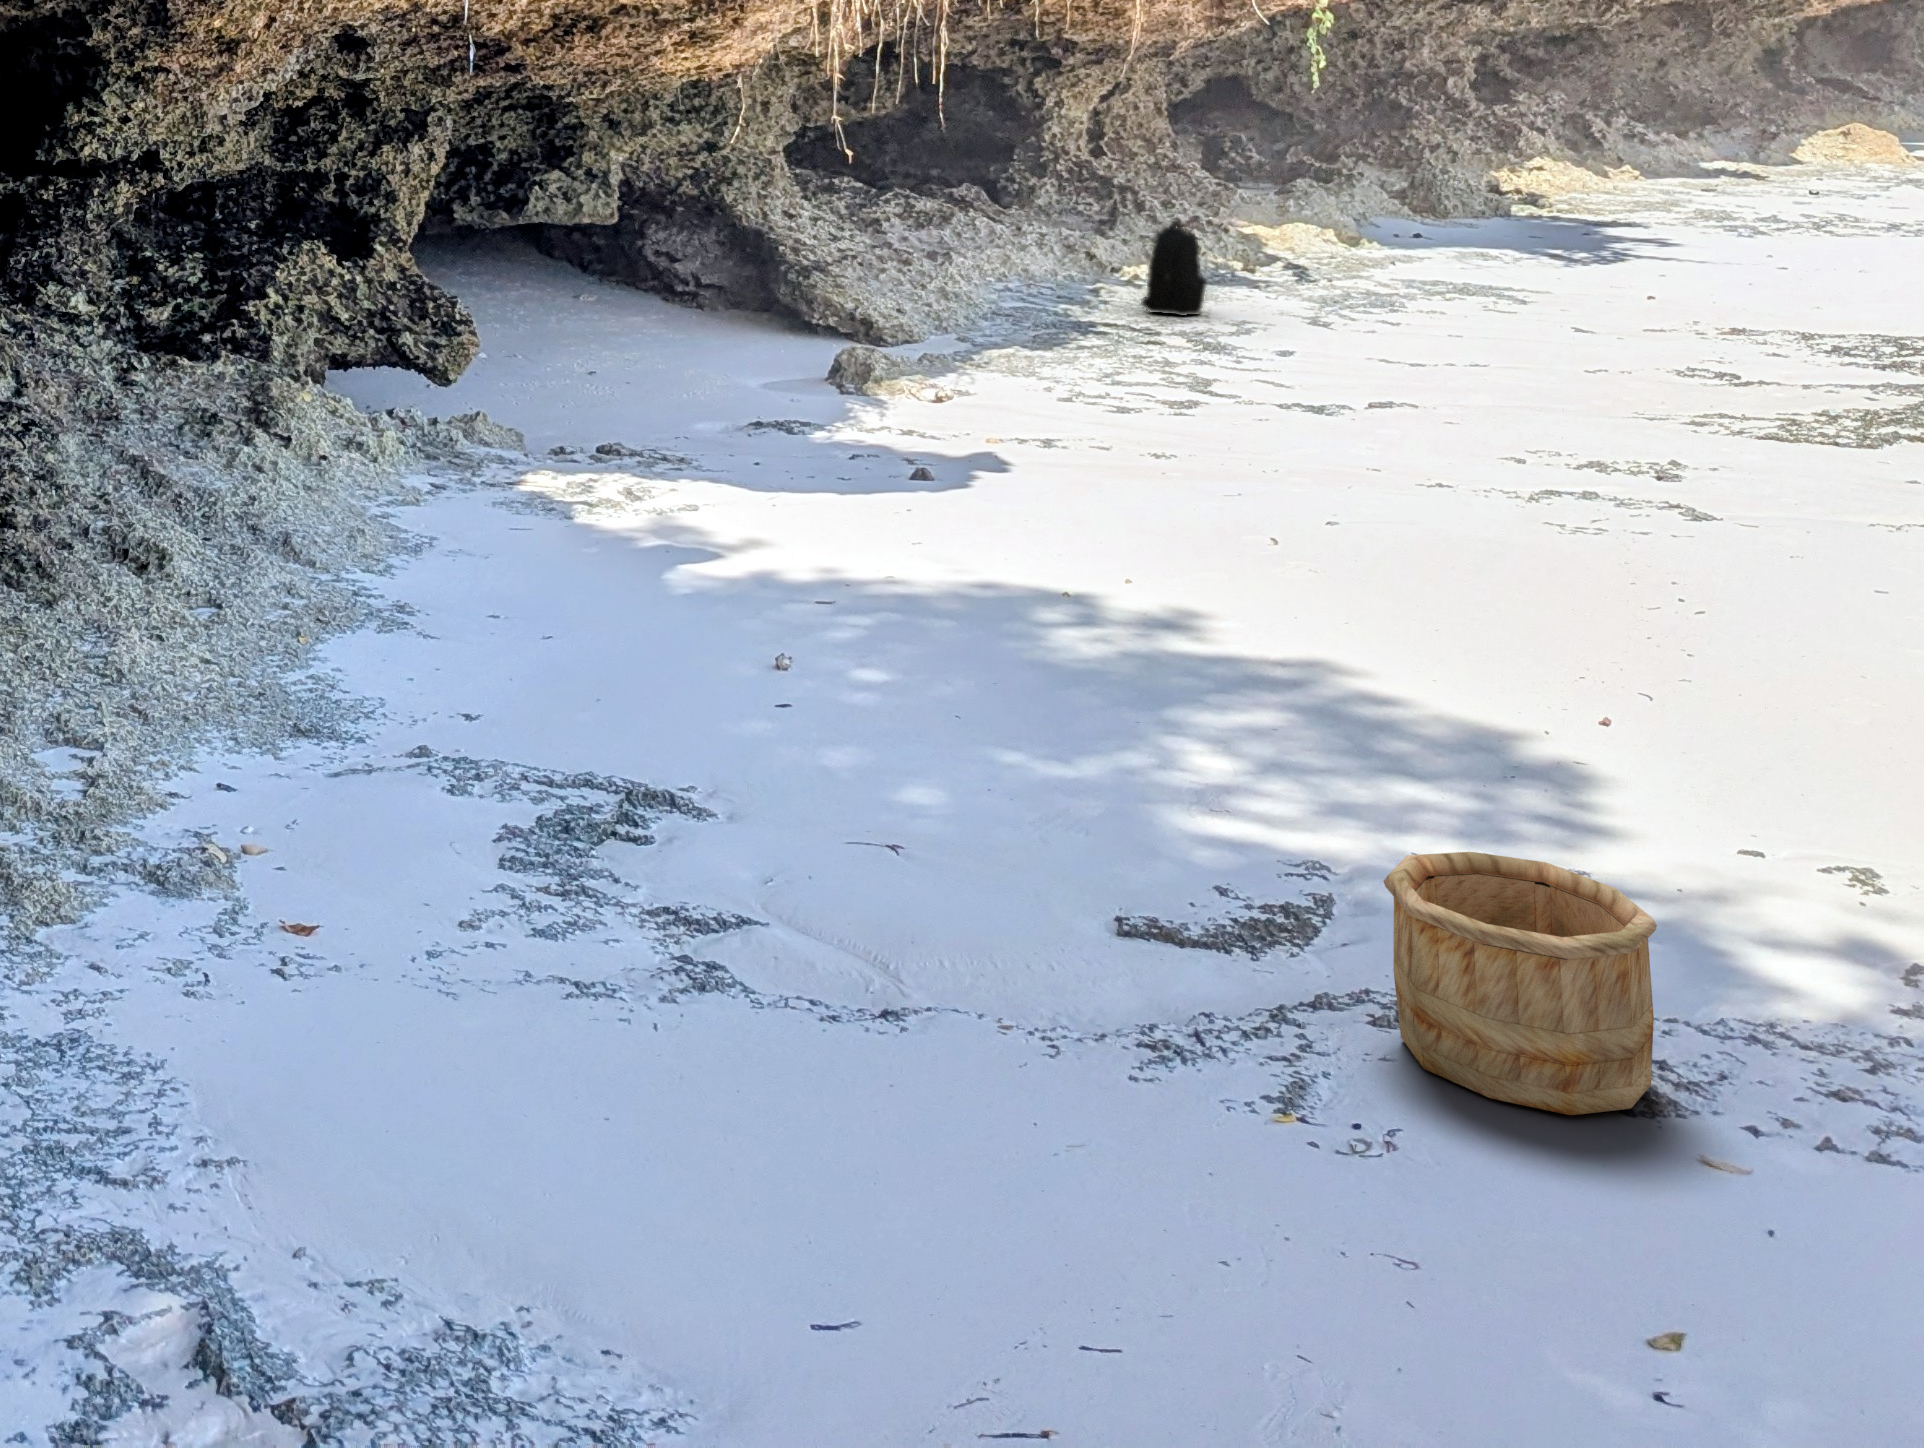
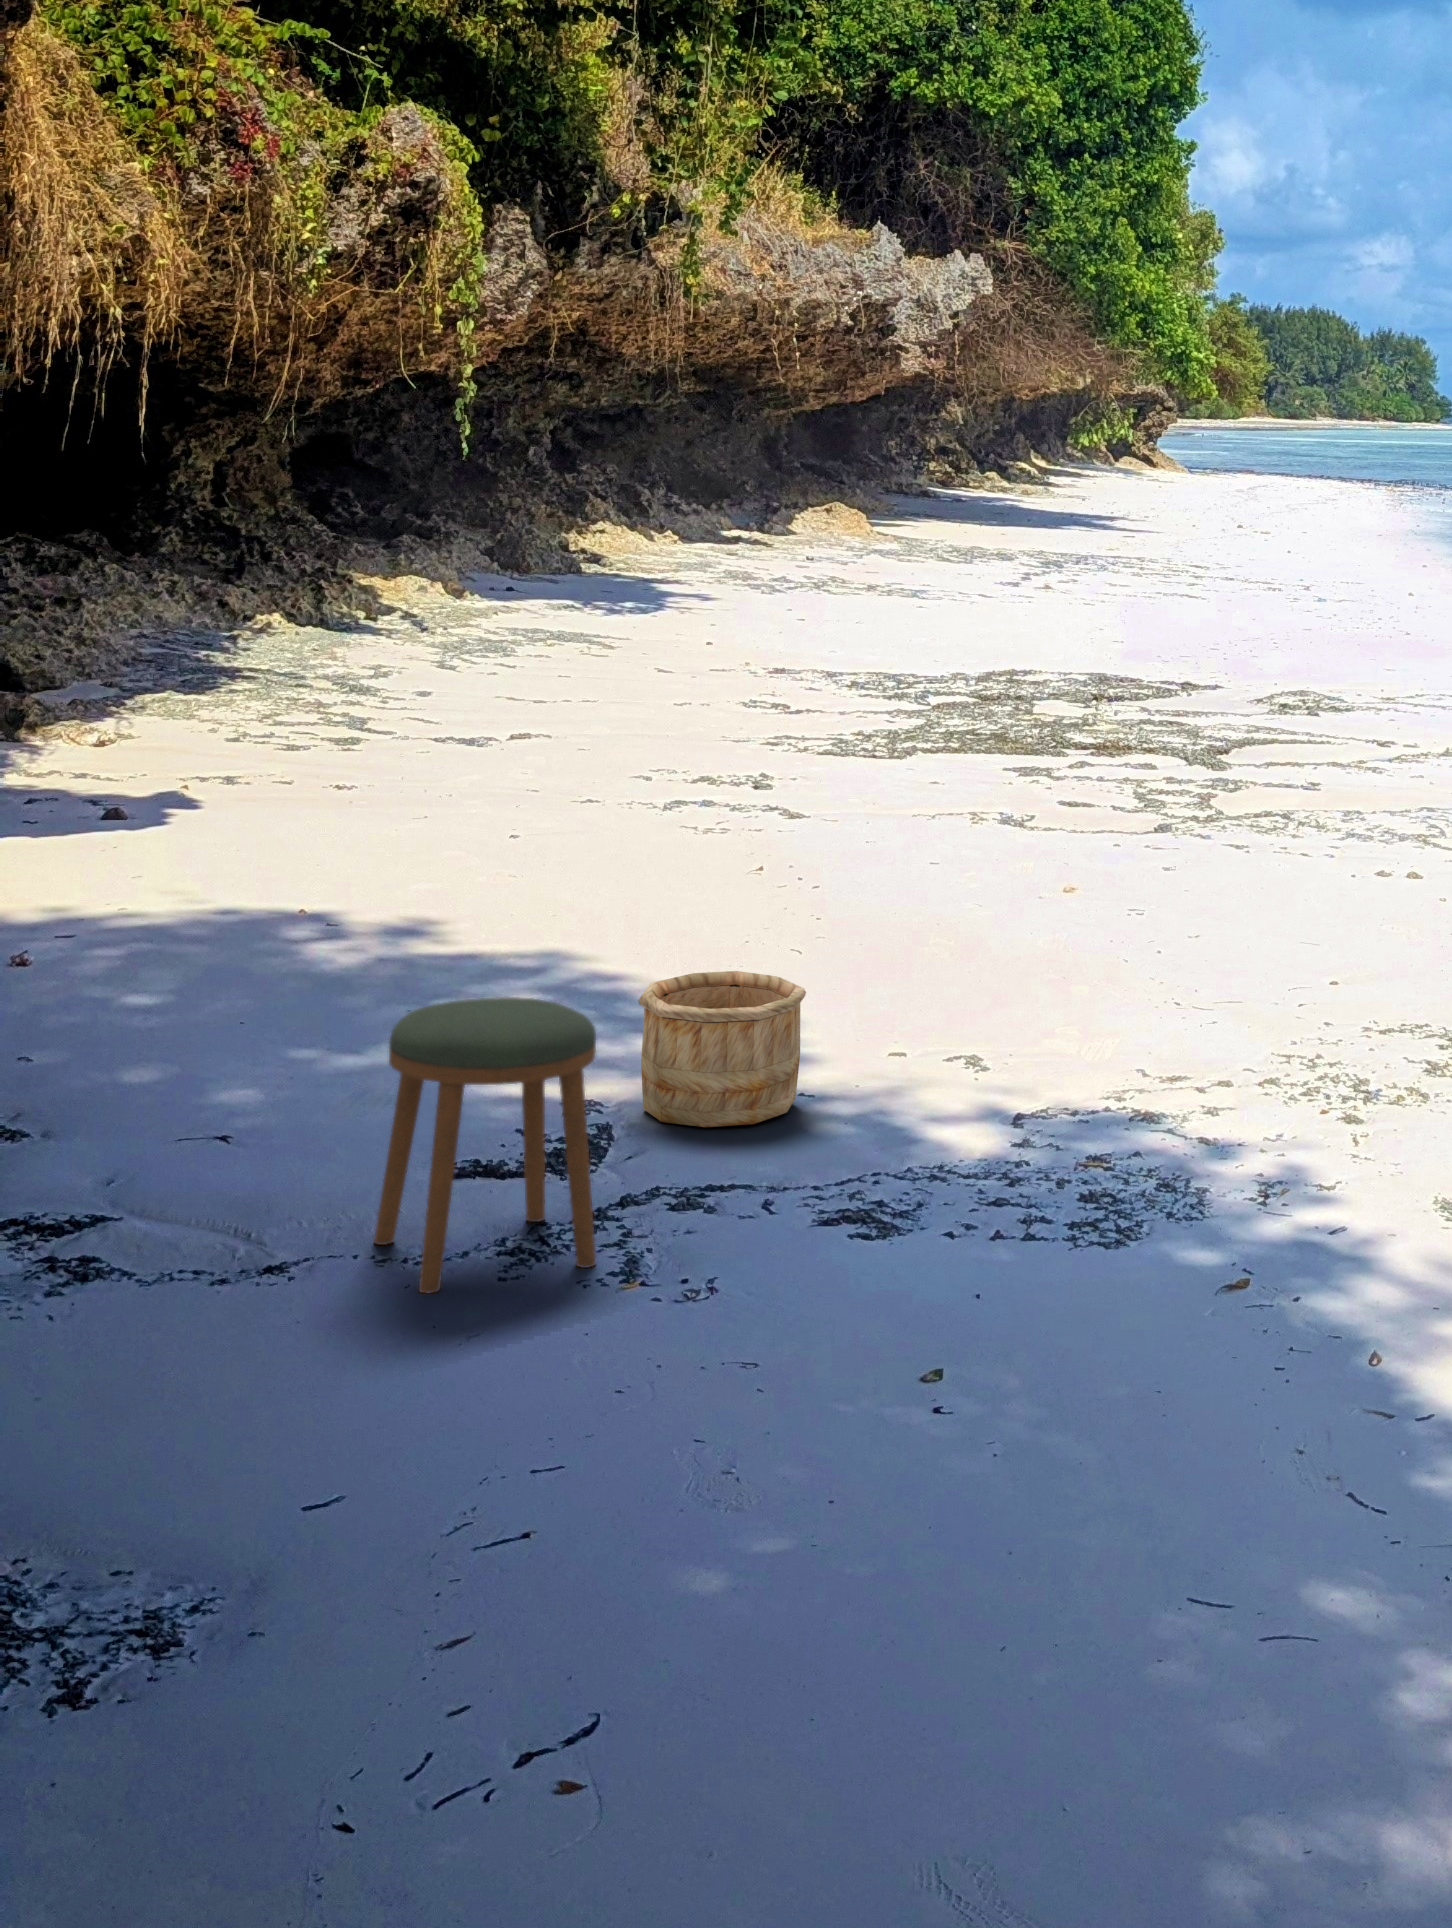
backpack: present [1141,221,1206,316] -> none [289,574,352,664]
stool: none [973,866,1263,1315] -> present [374,997,596,1293]

